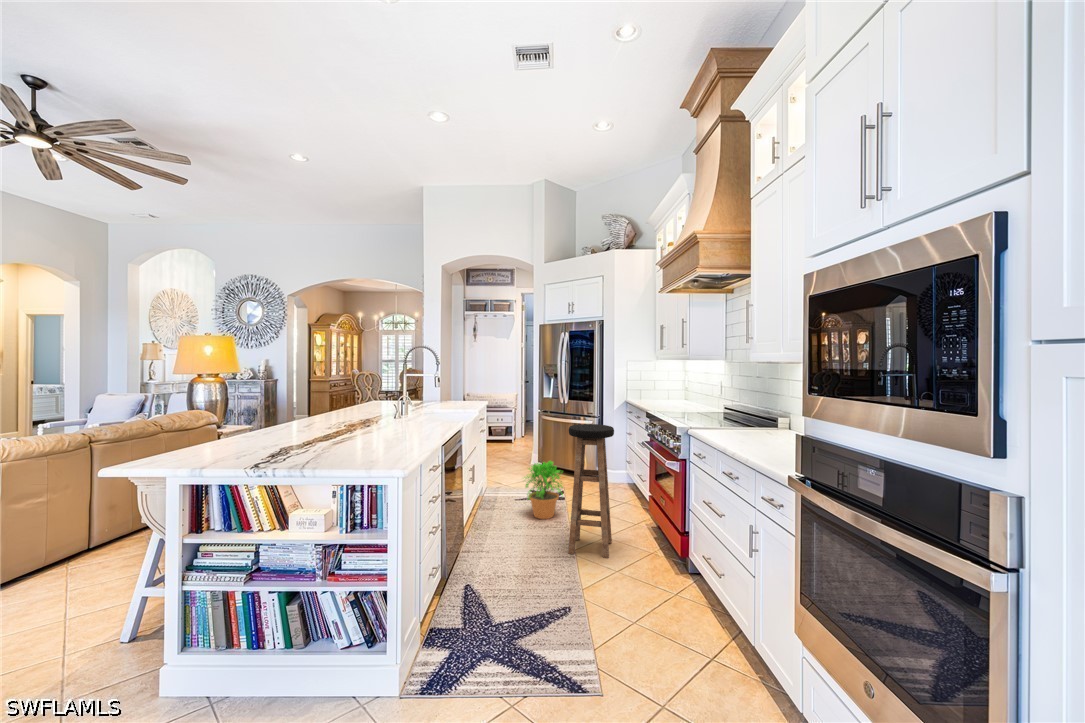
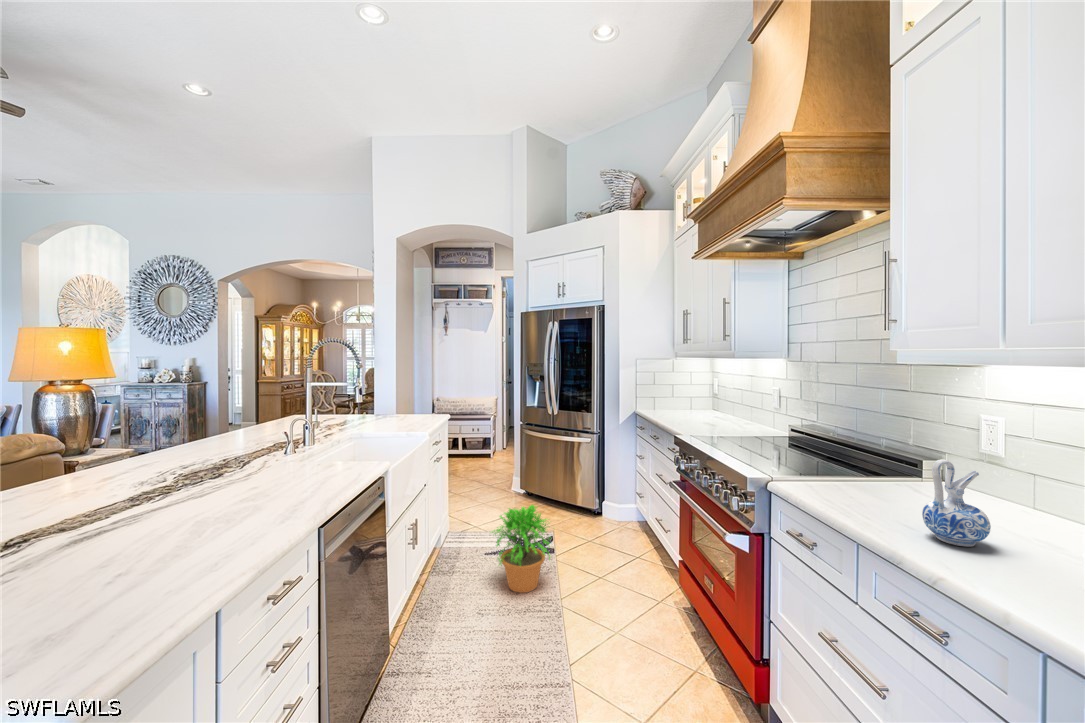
ceramic pitcher: none [744,404,770,444] -> present [922,459,991,547]
bar stool: present [568,424,614,558] -> none [557,460,630,687]

